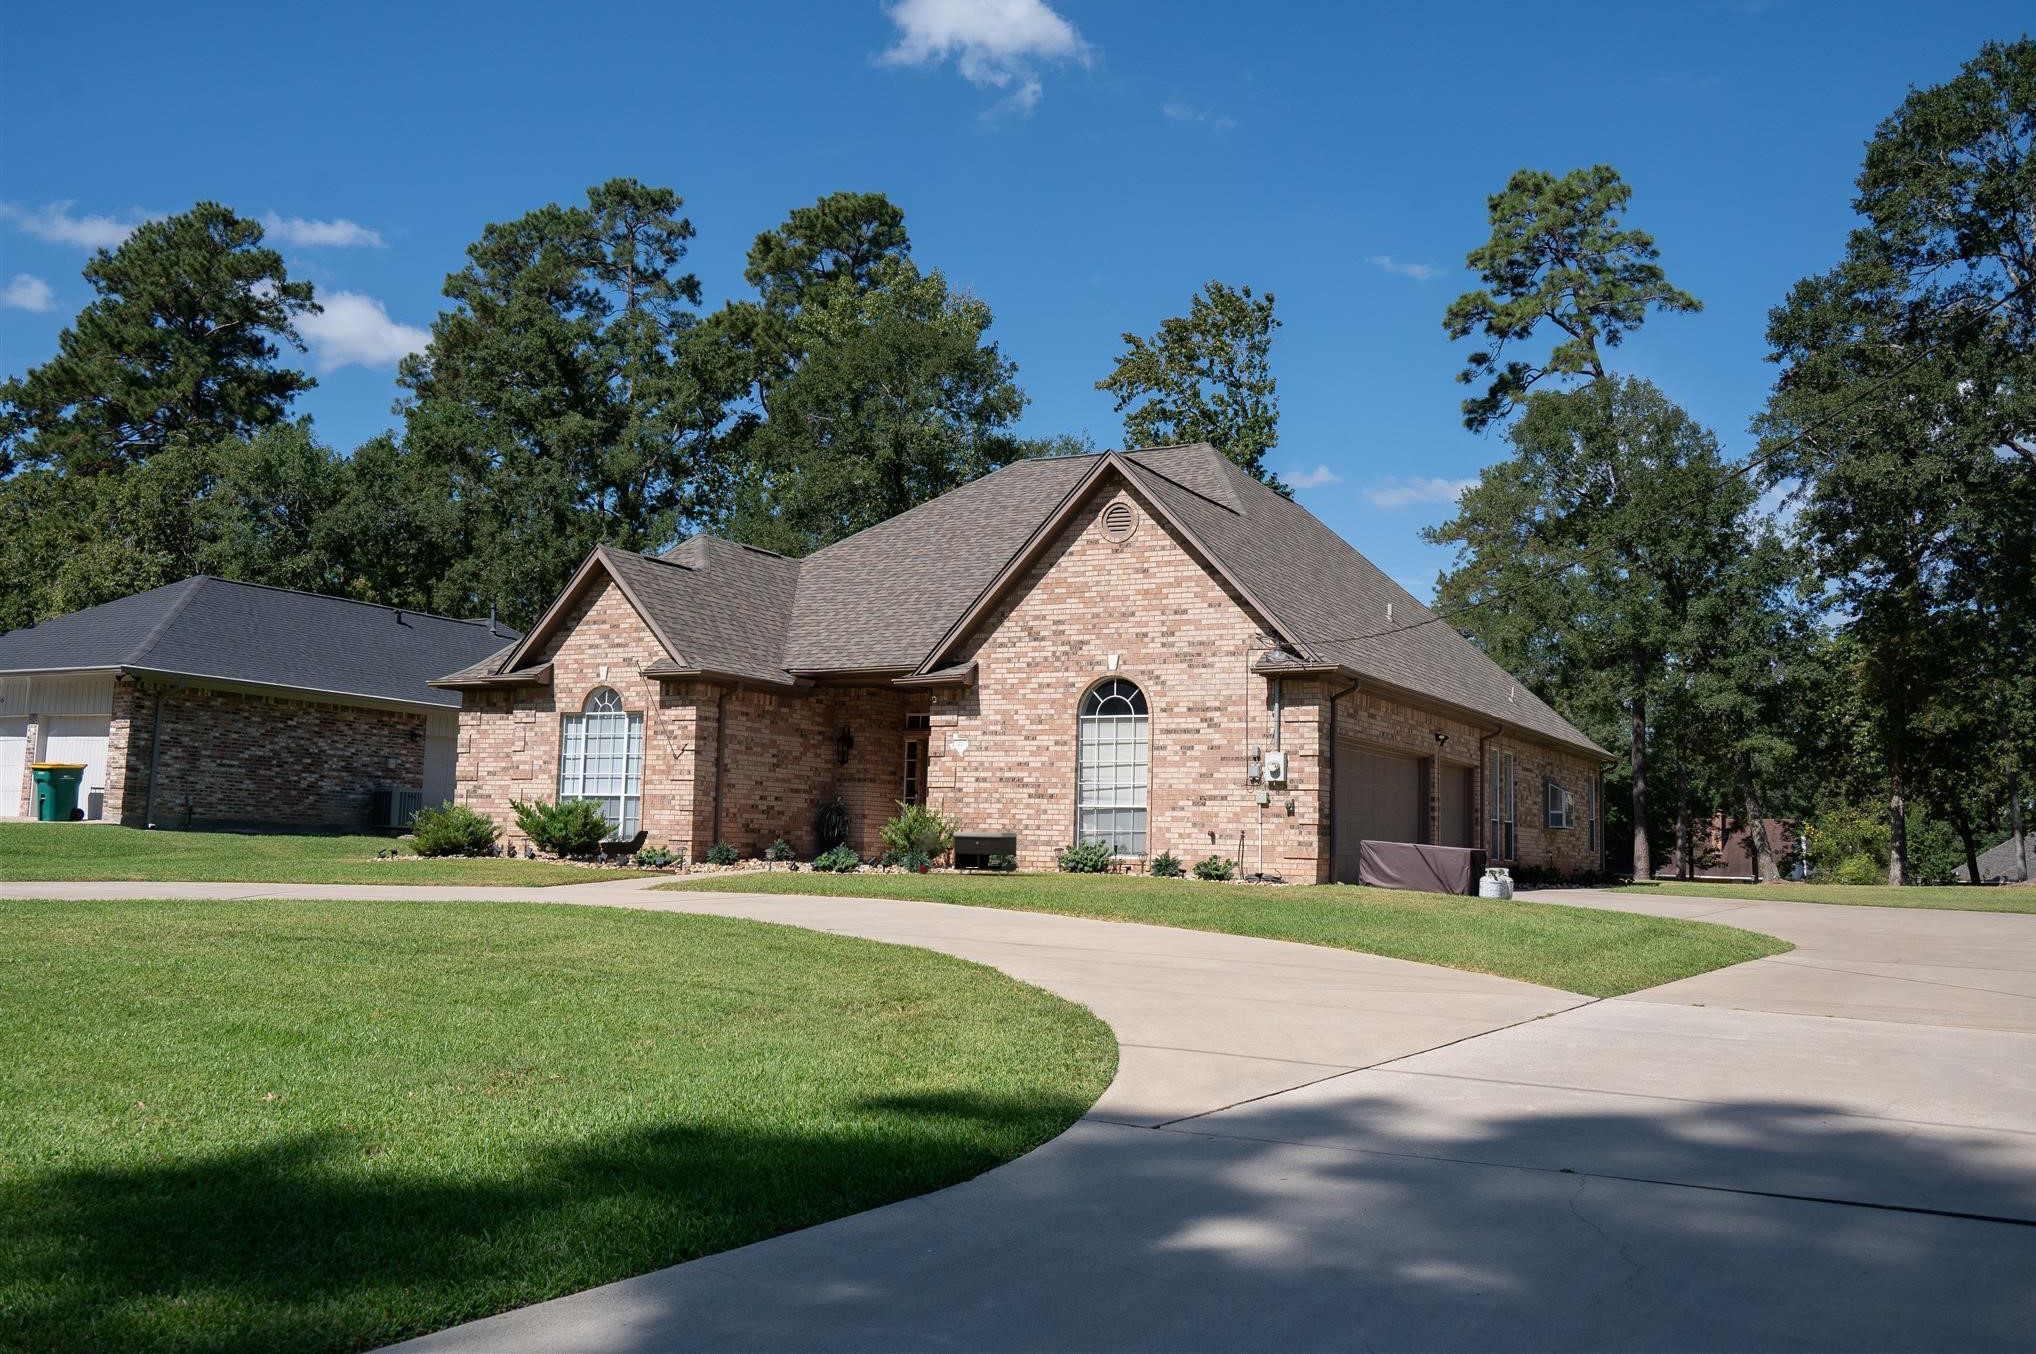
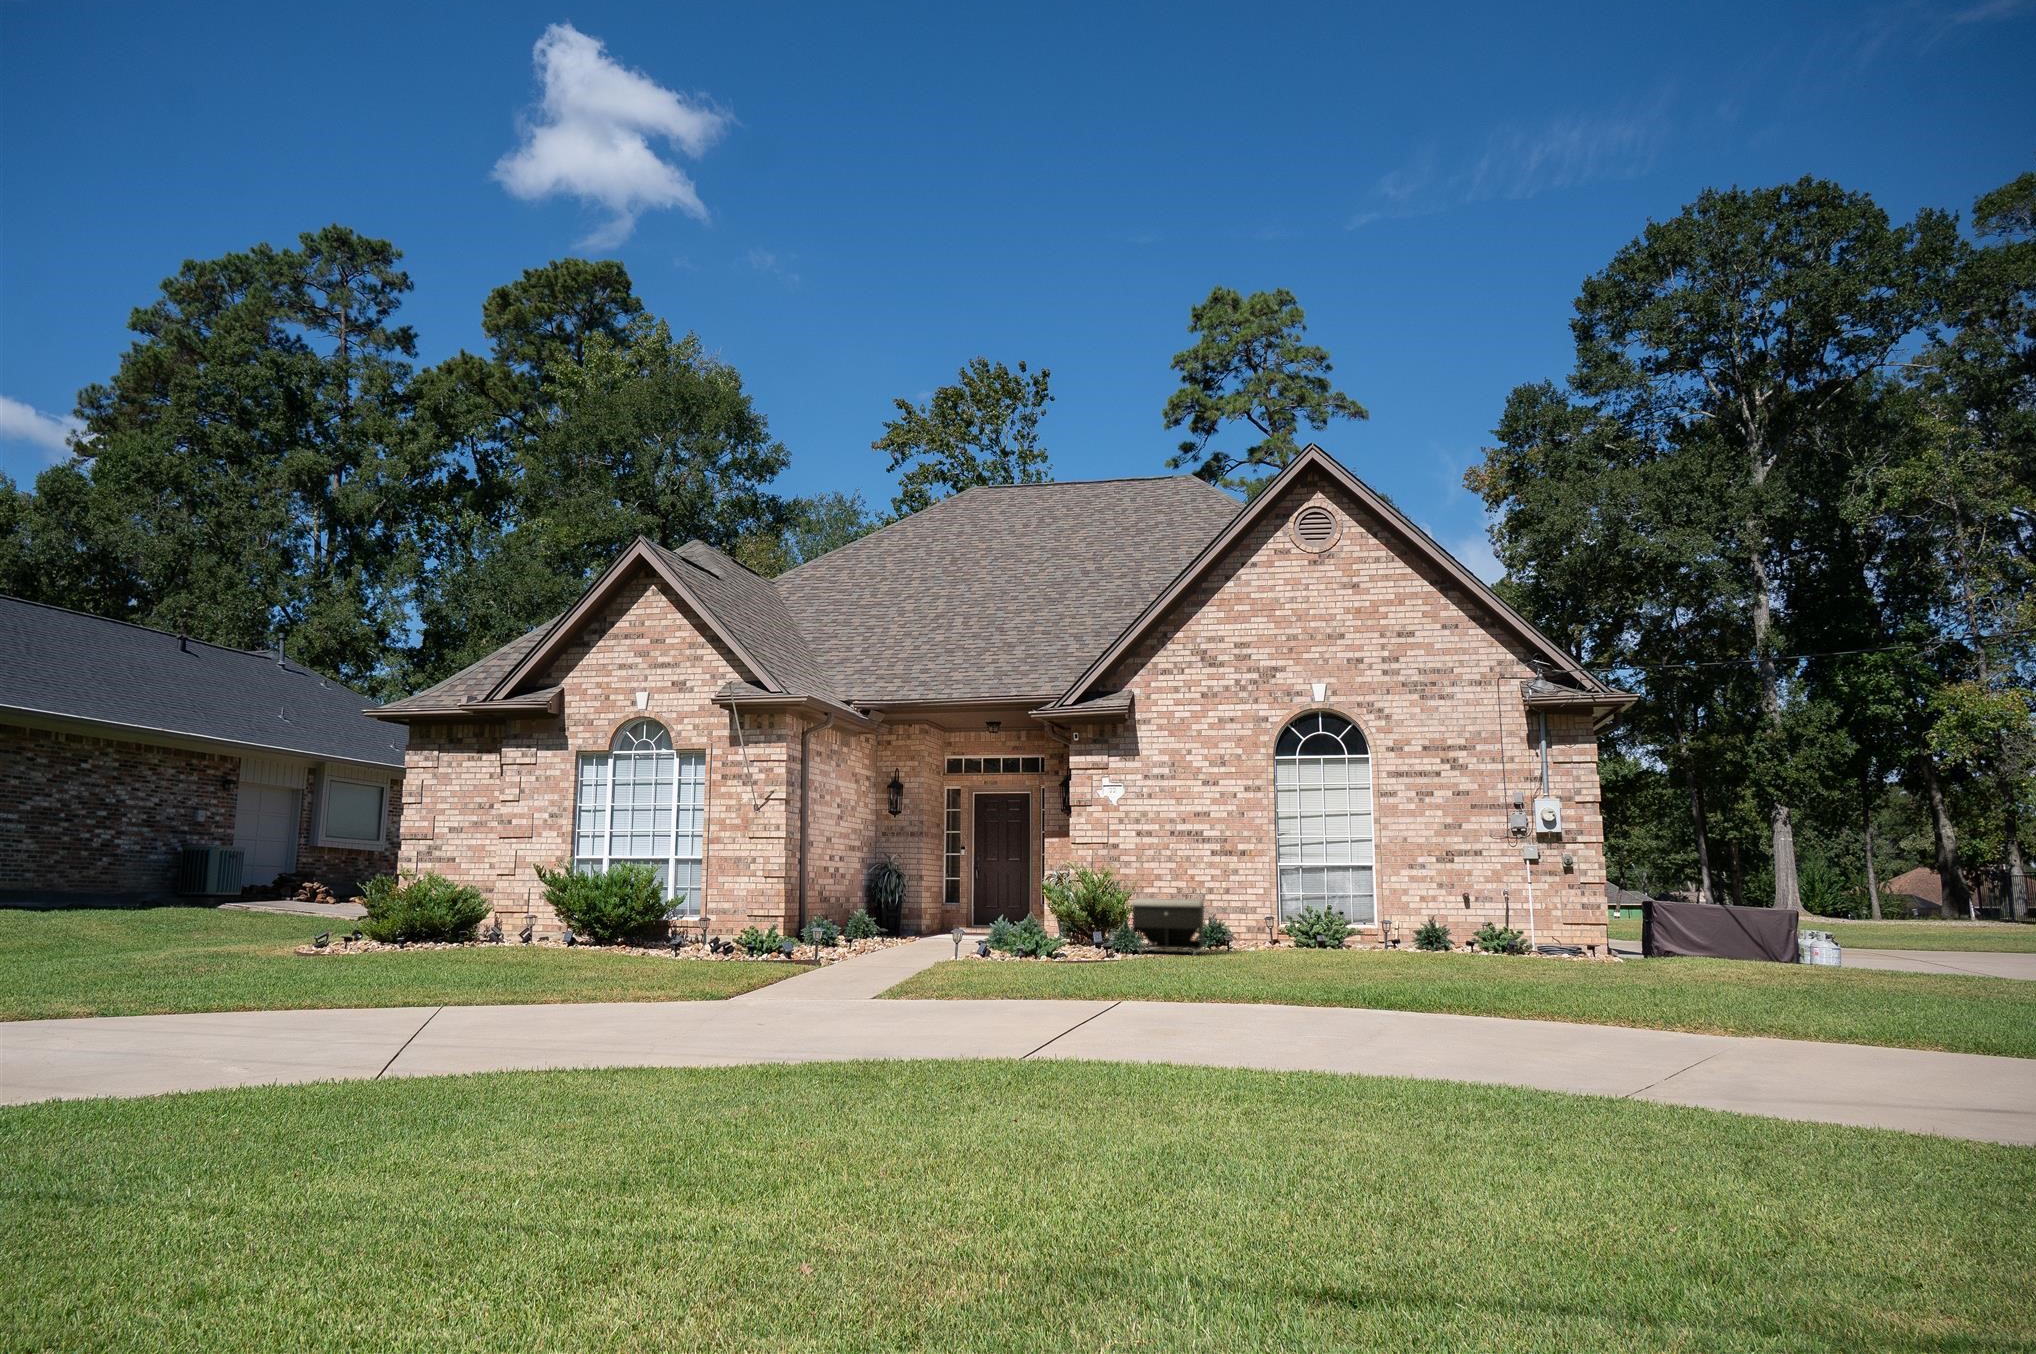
potted tree: present [917,828,939,874] -> none [1075,892,1118,955]
lounge chair: present [605,831,648,866] -> none [650,900,712,948]

